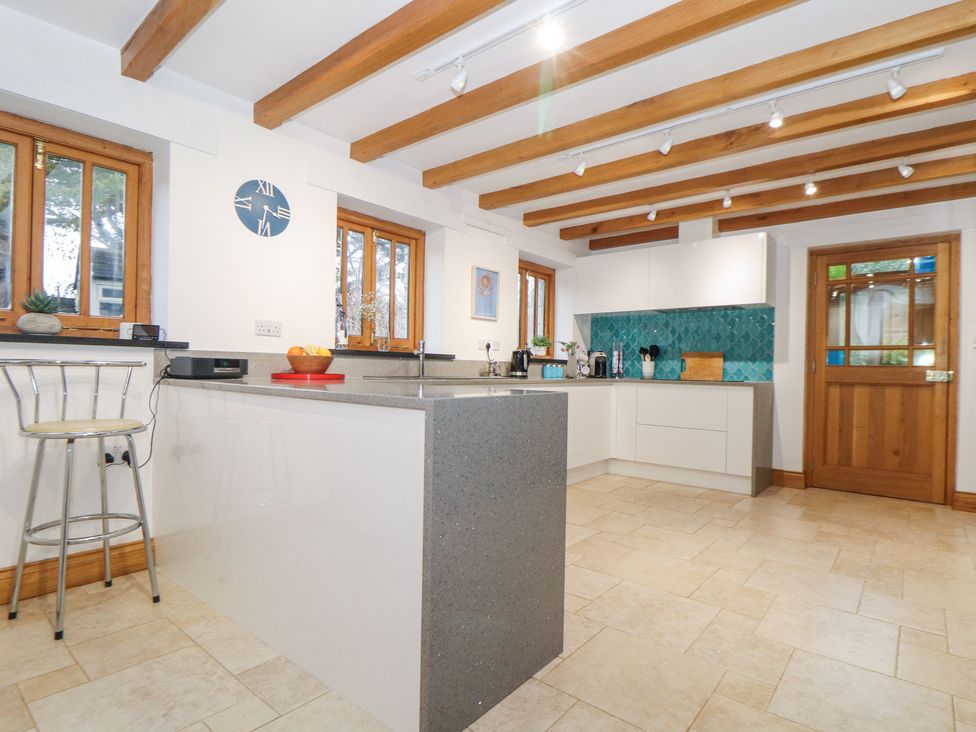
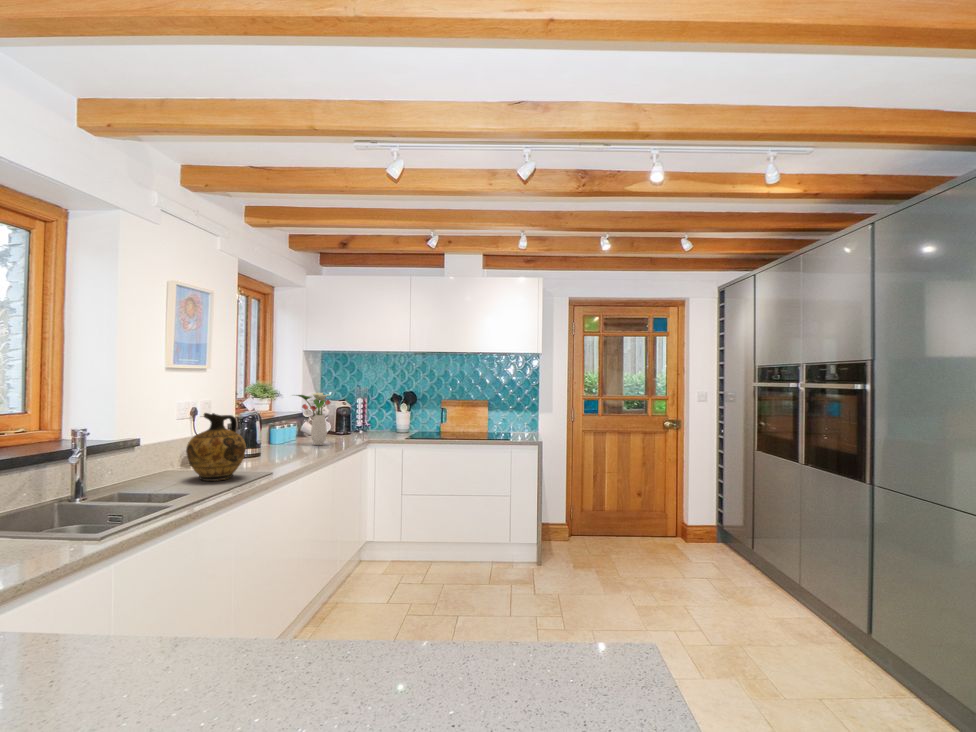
ceramic jug: none [475,340,507,379] -> present [186,413,246,481]

